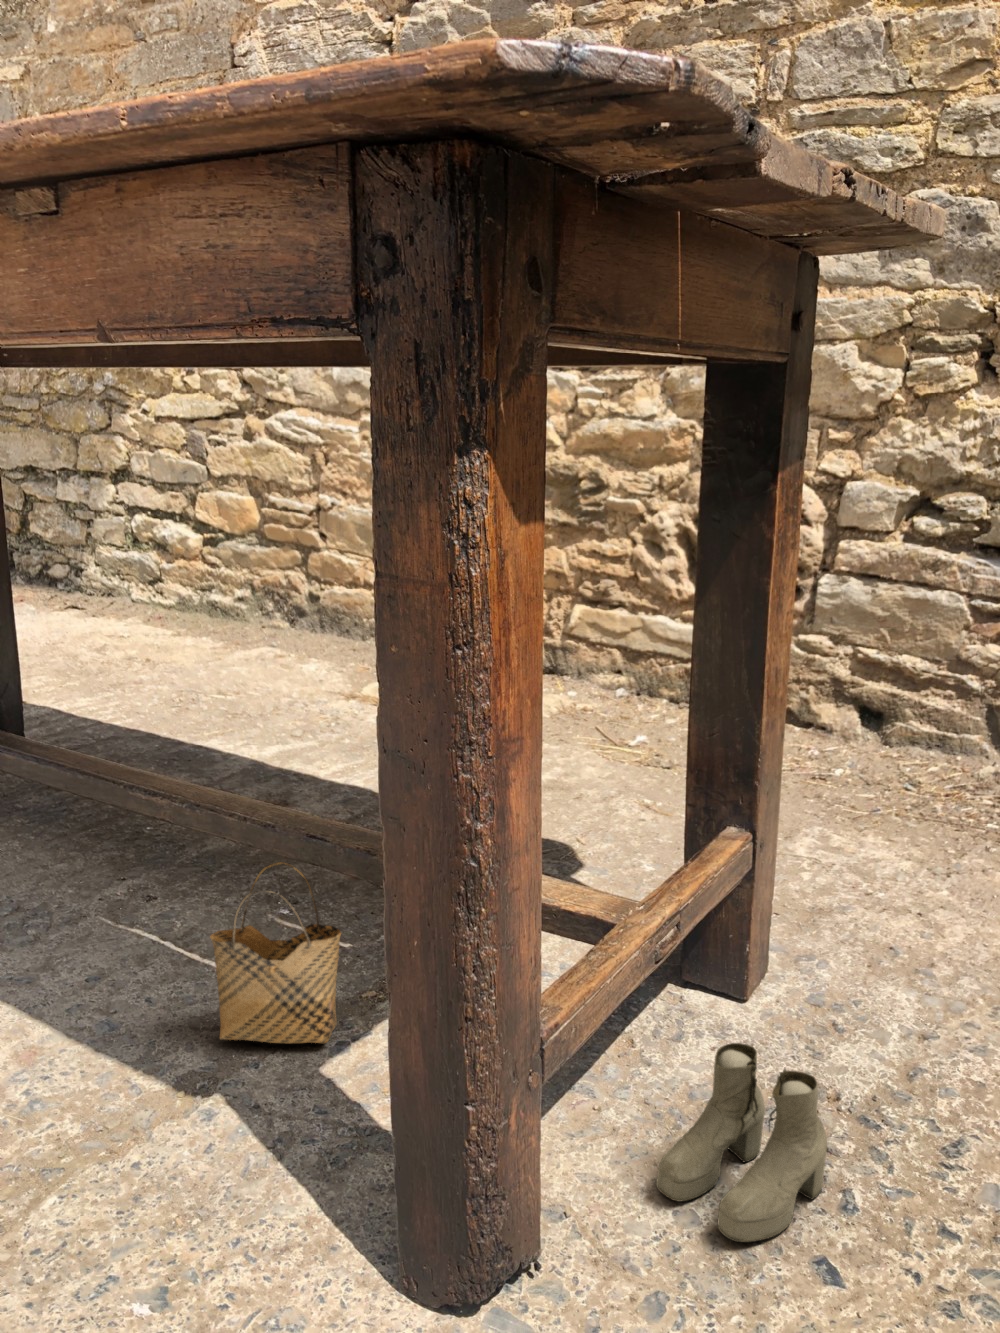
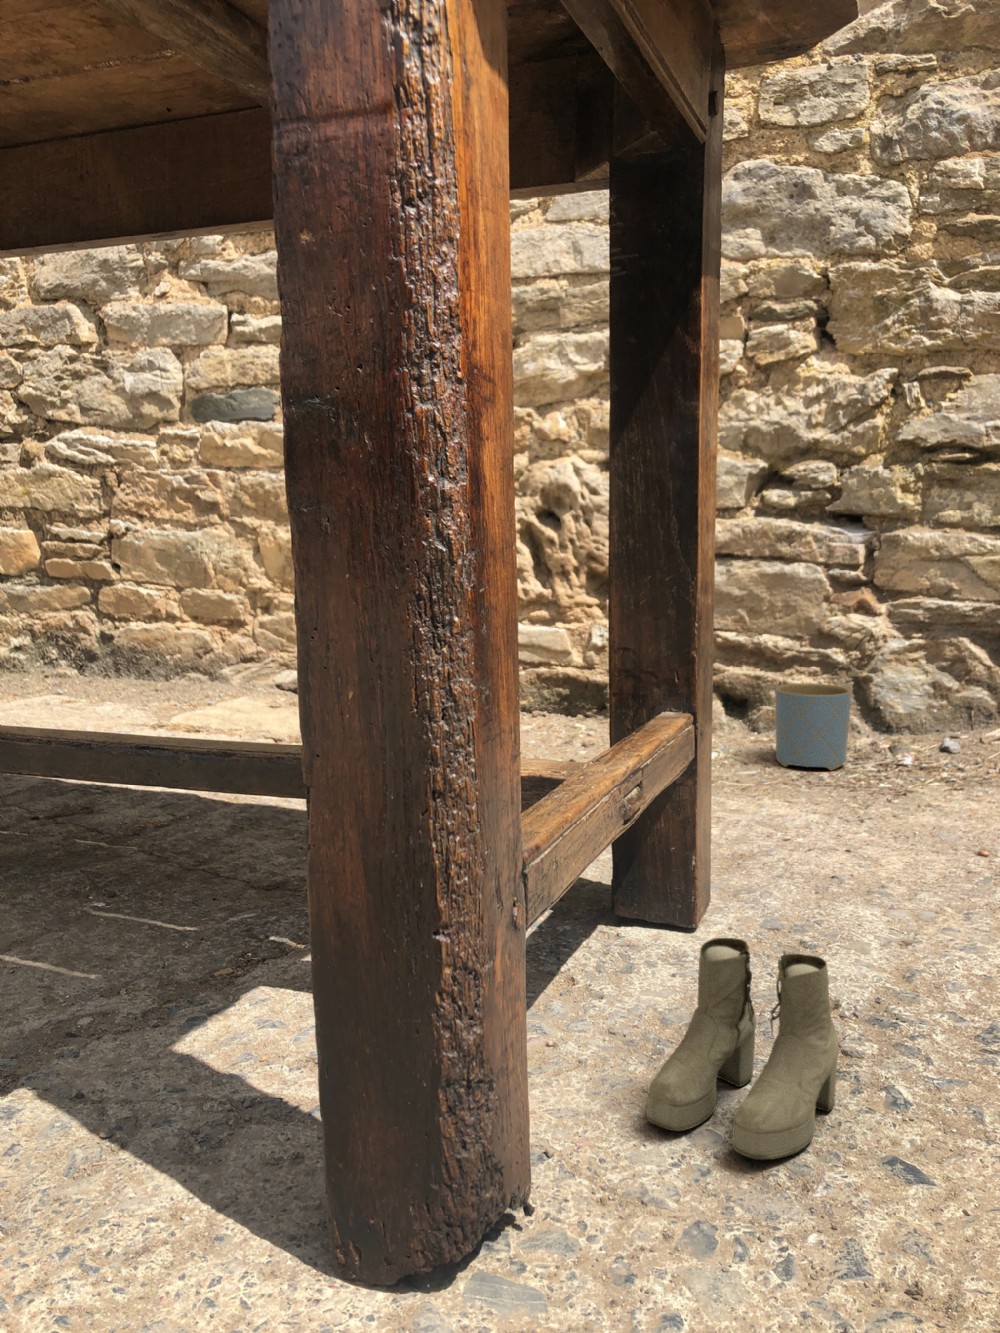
planter: none [900,708,979,798] -> present [775,683,852,770]
woven basket: present [210,862,341,1043] -> none [37,805,211,1040]

